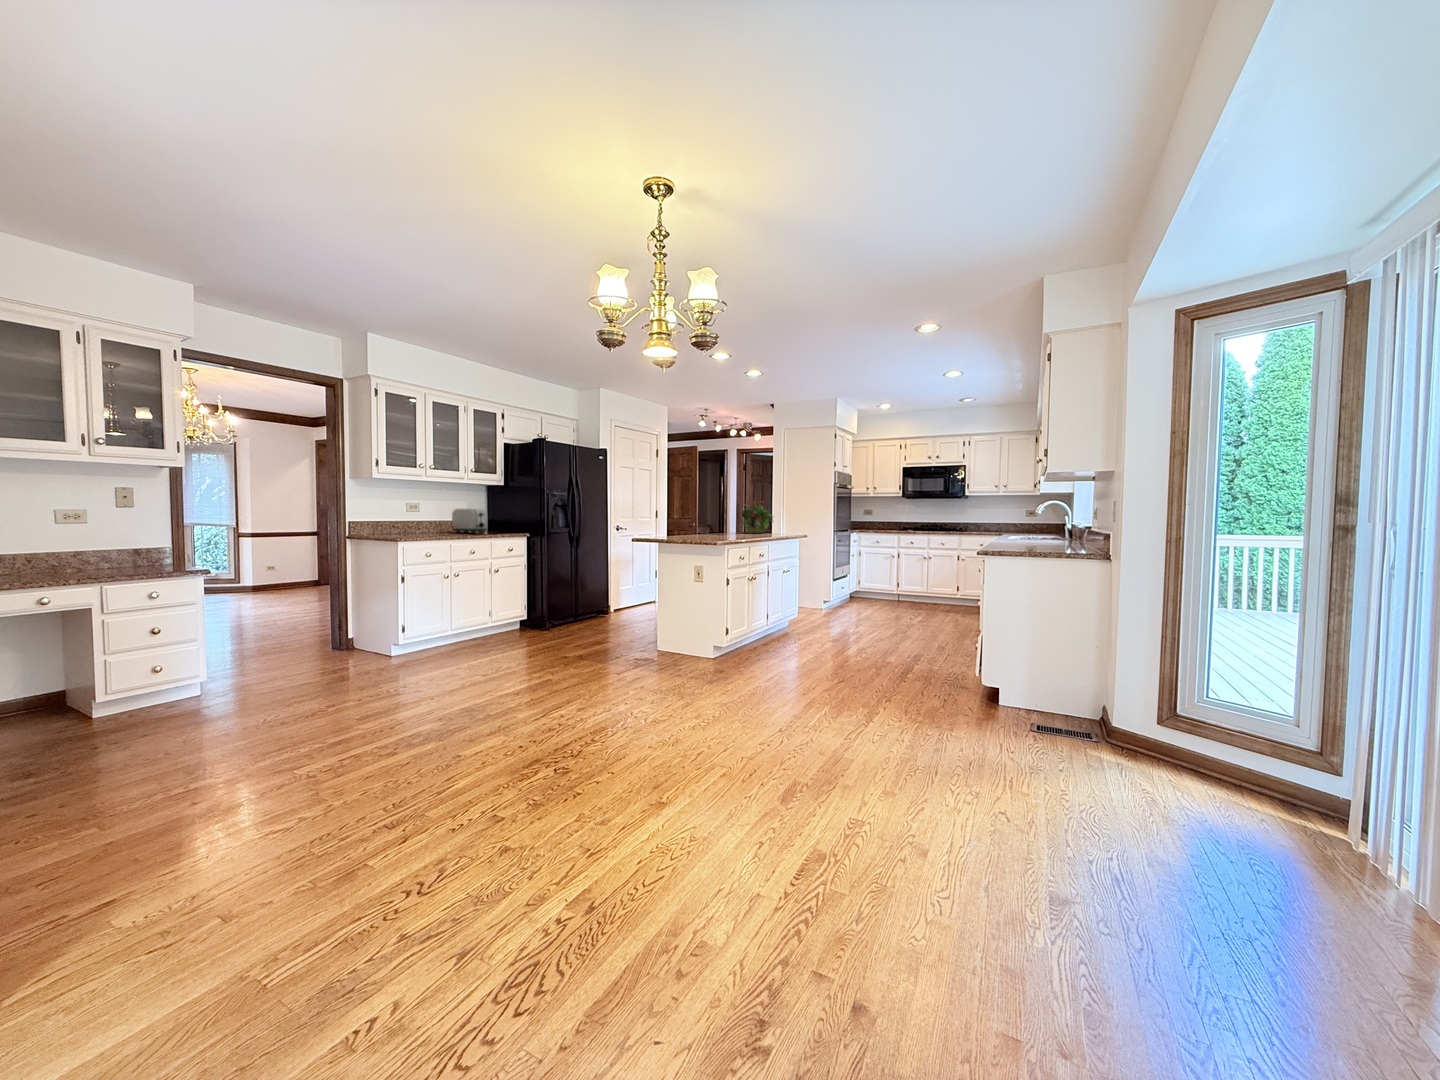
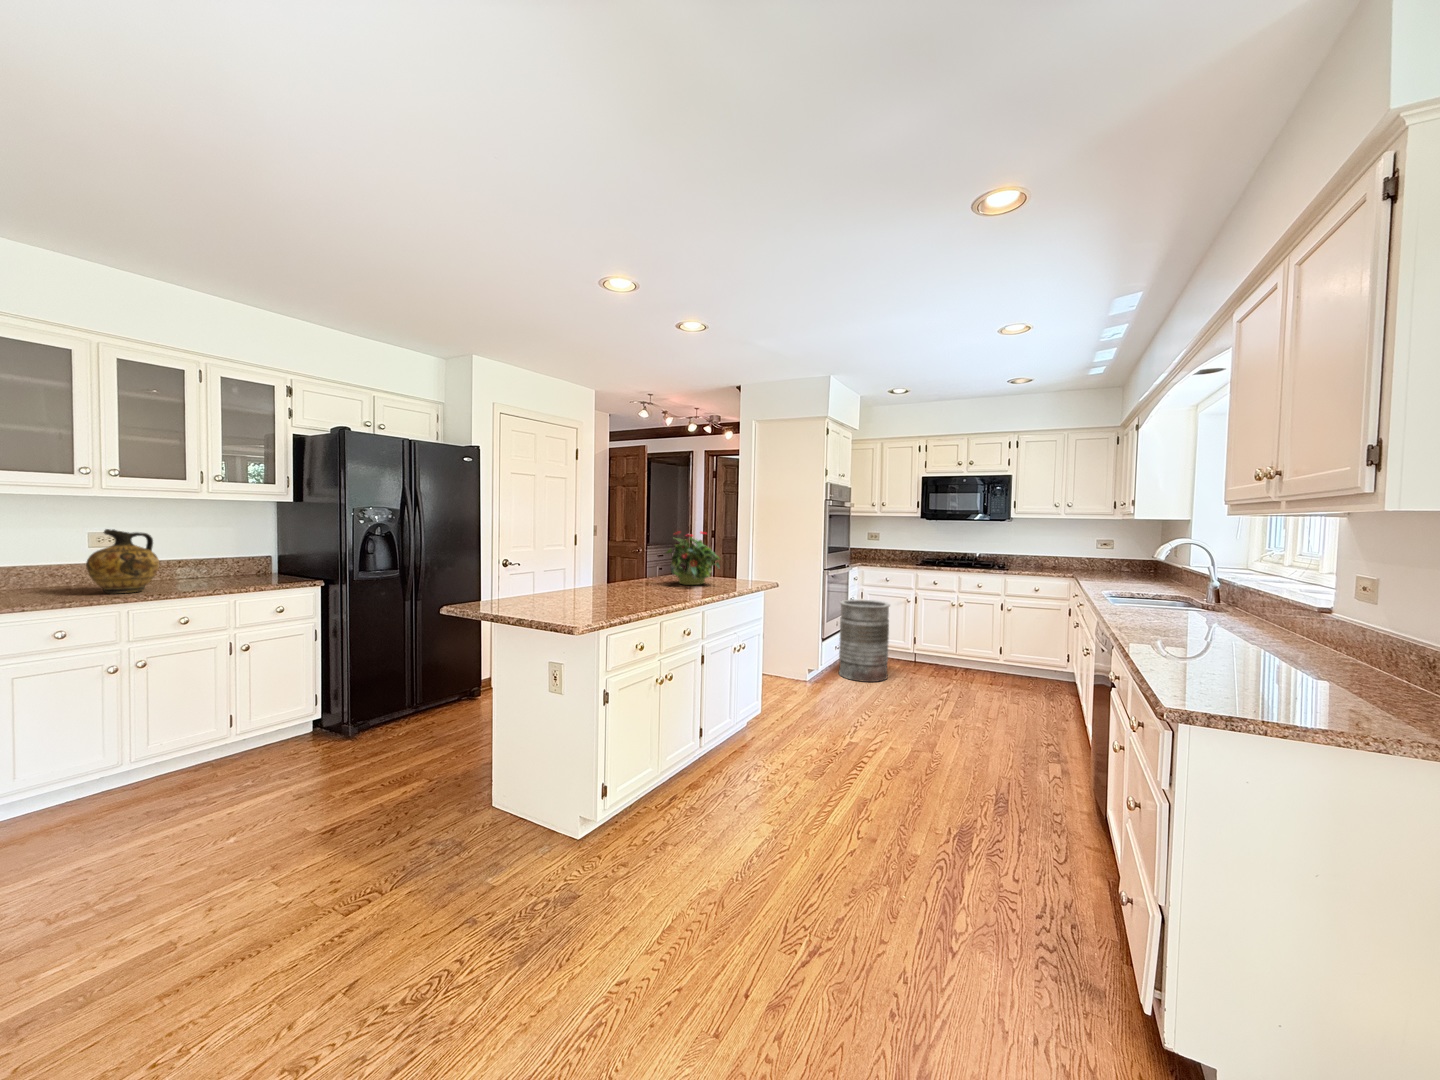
ceramic jug: none [420,499,453,535] -> present [86,529,159,593]
toaster: present [452,509,487,534] -> none [193,541,251,584]
trash can: none [845,554,880,609] -> present [839,600,890,682]

